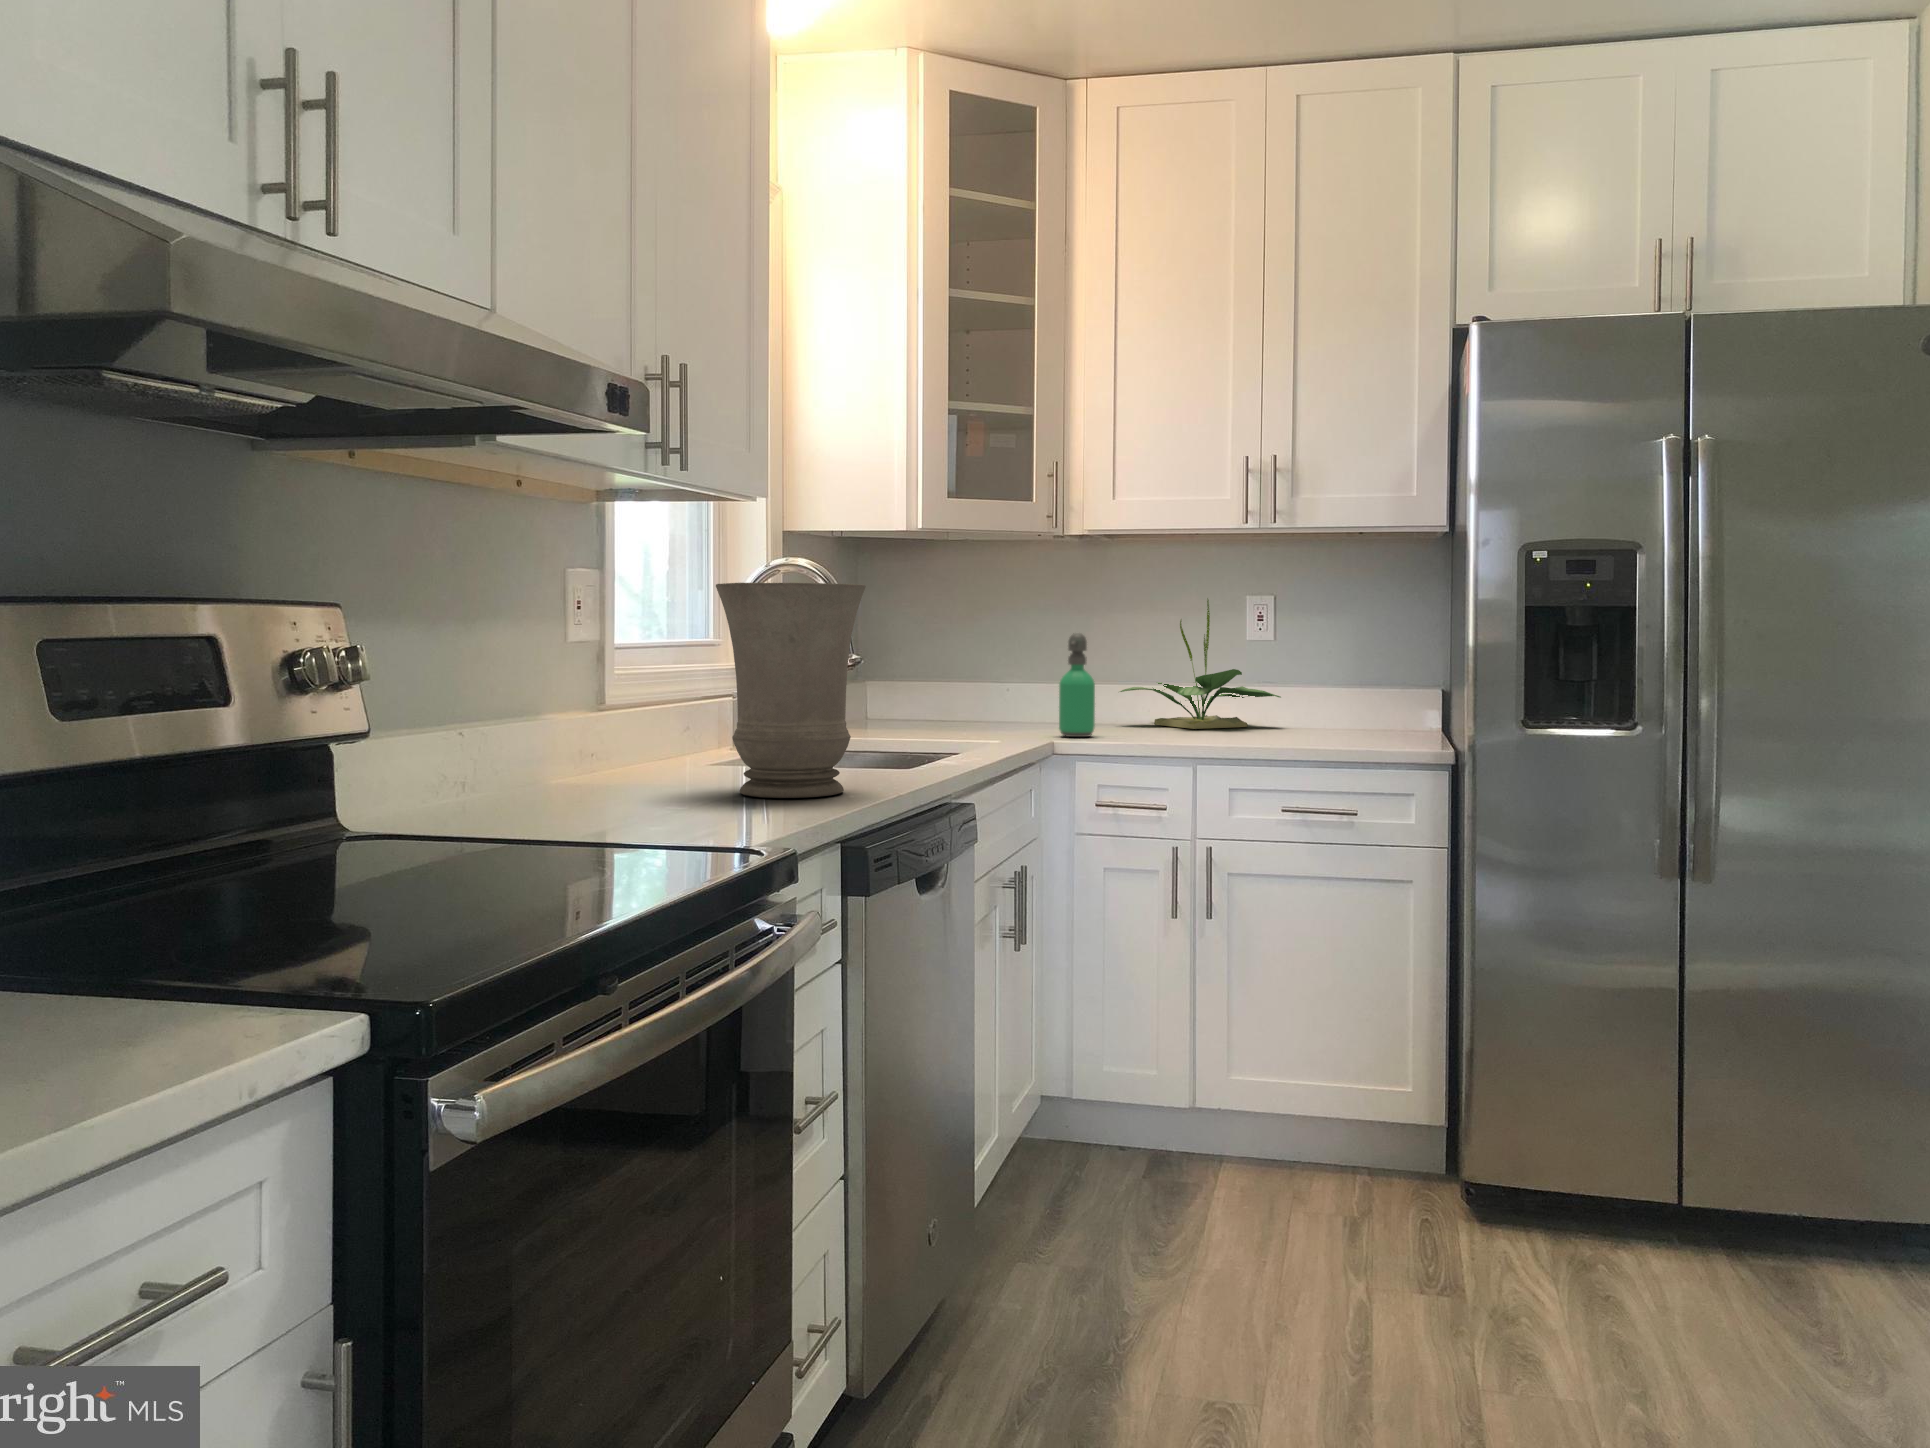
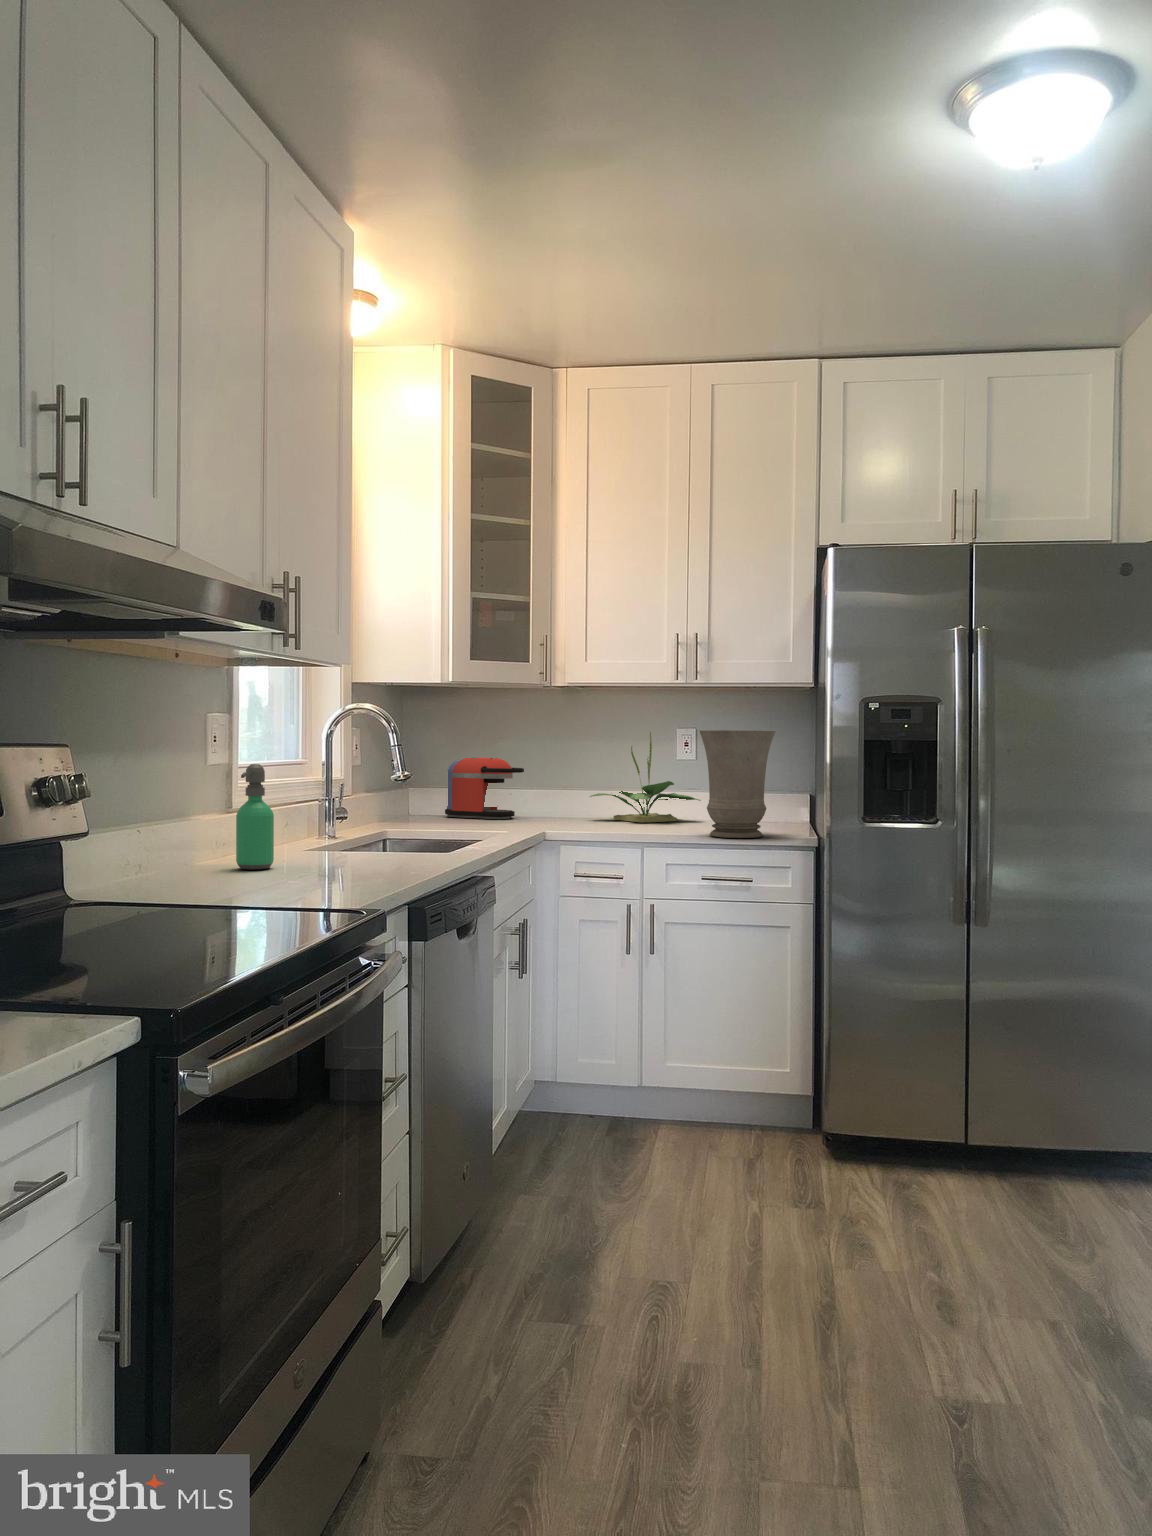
vase: present [716,583,866,798] -> present [699,730,775,838]
soap dispenser: present [1059,633,1095,737] -> present [236,764,274,869]
coffee maker: none [915,637,1026,724] -> present [445,758,524,819]

